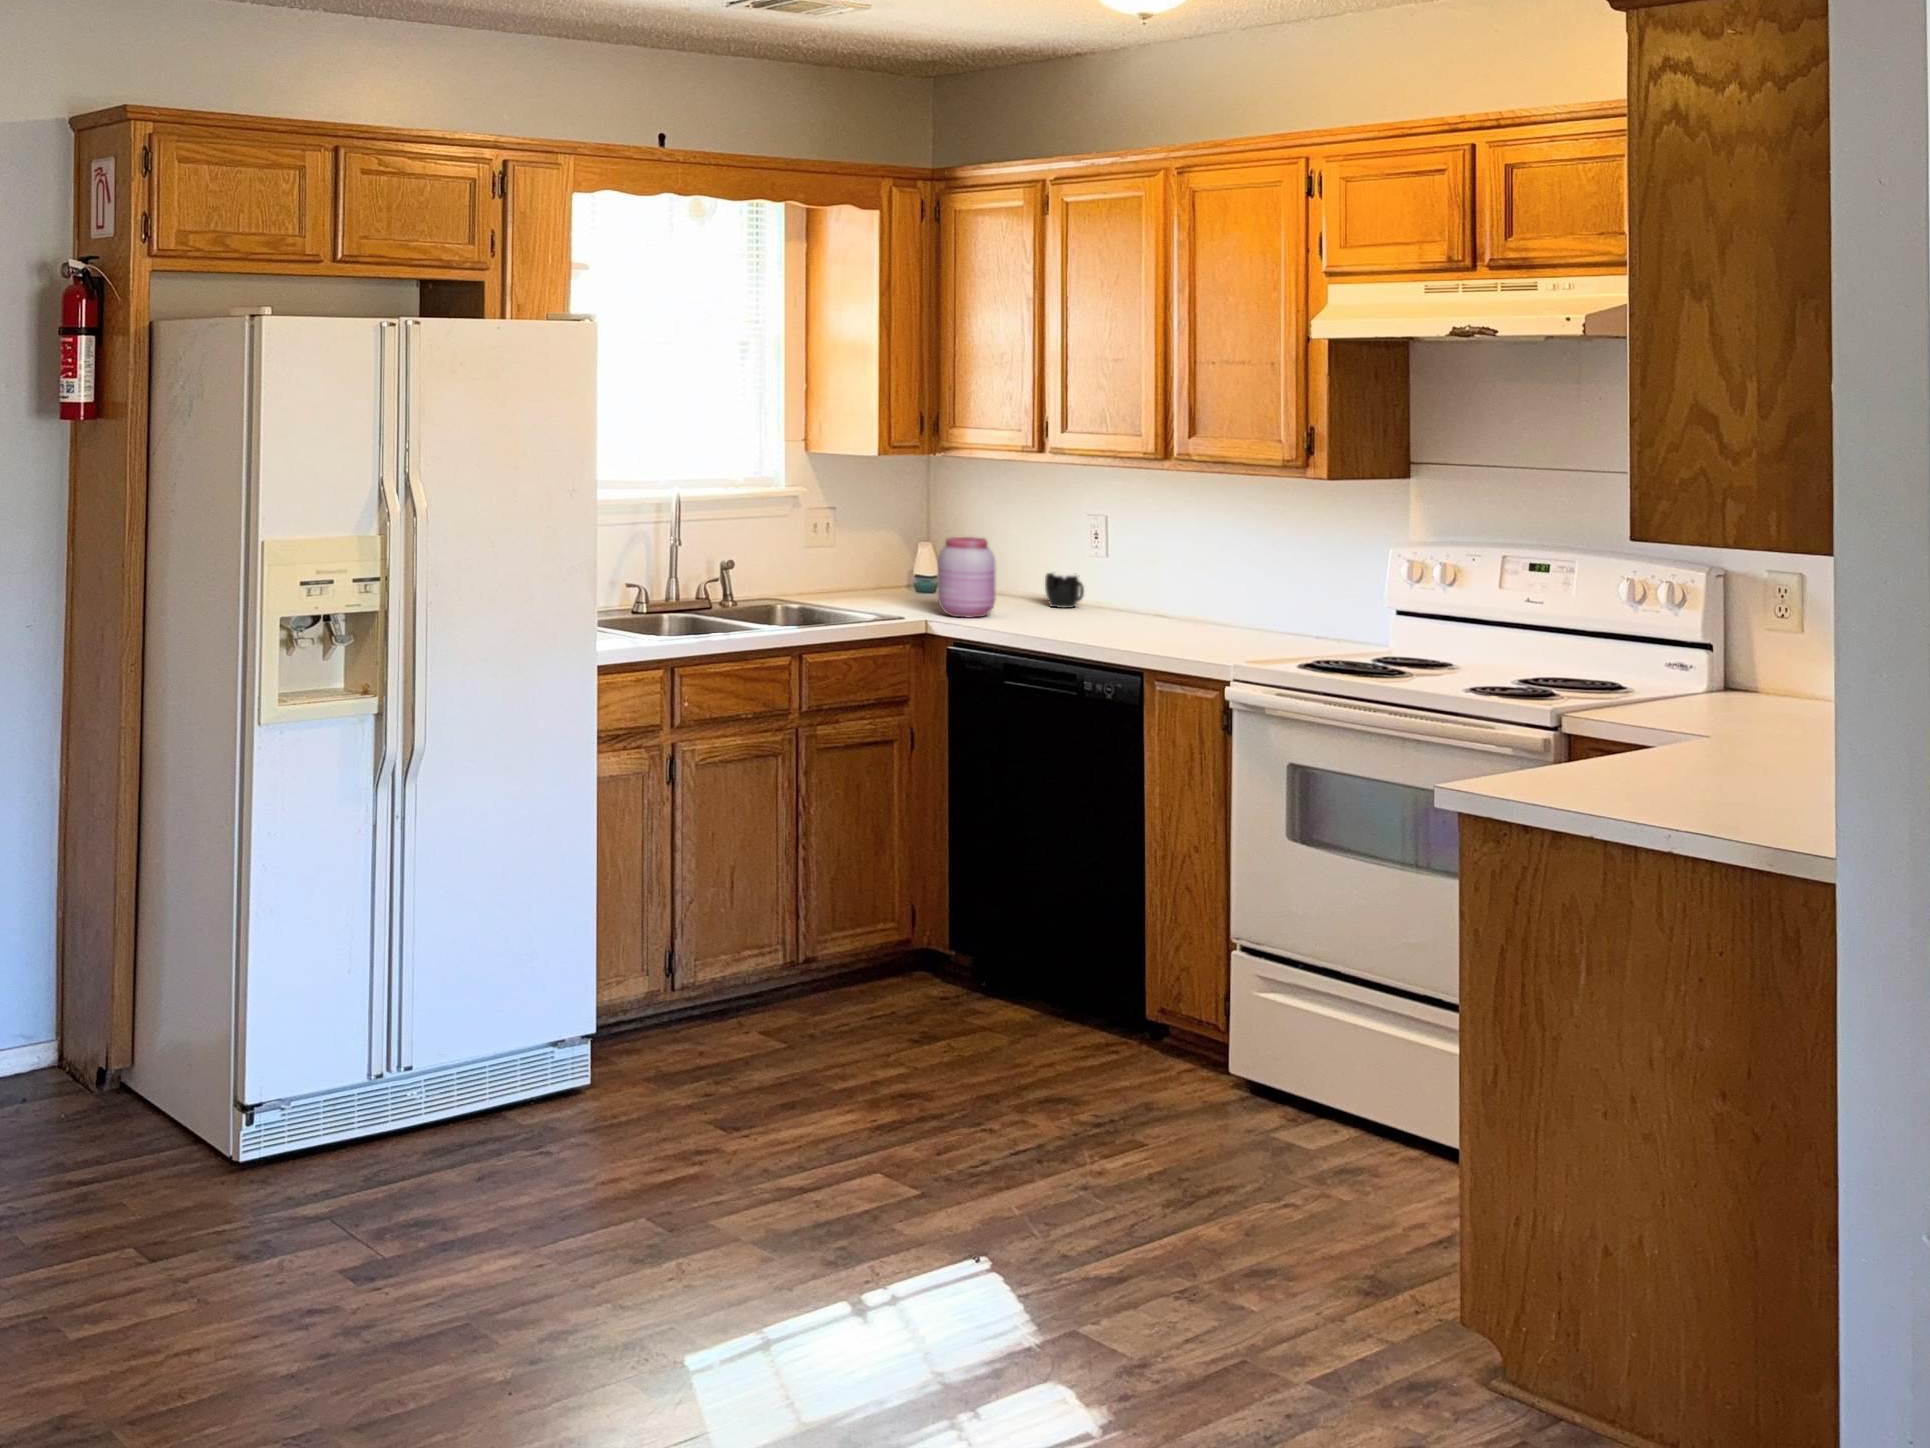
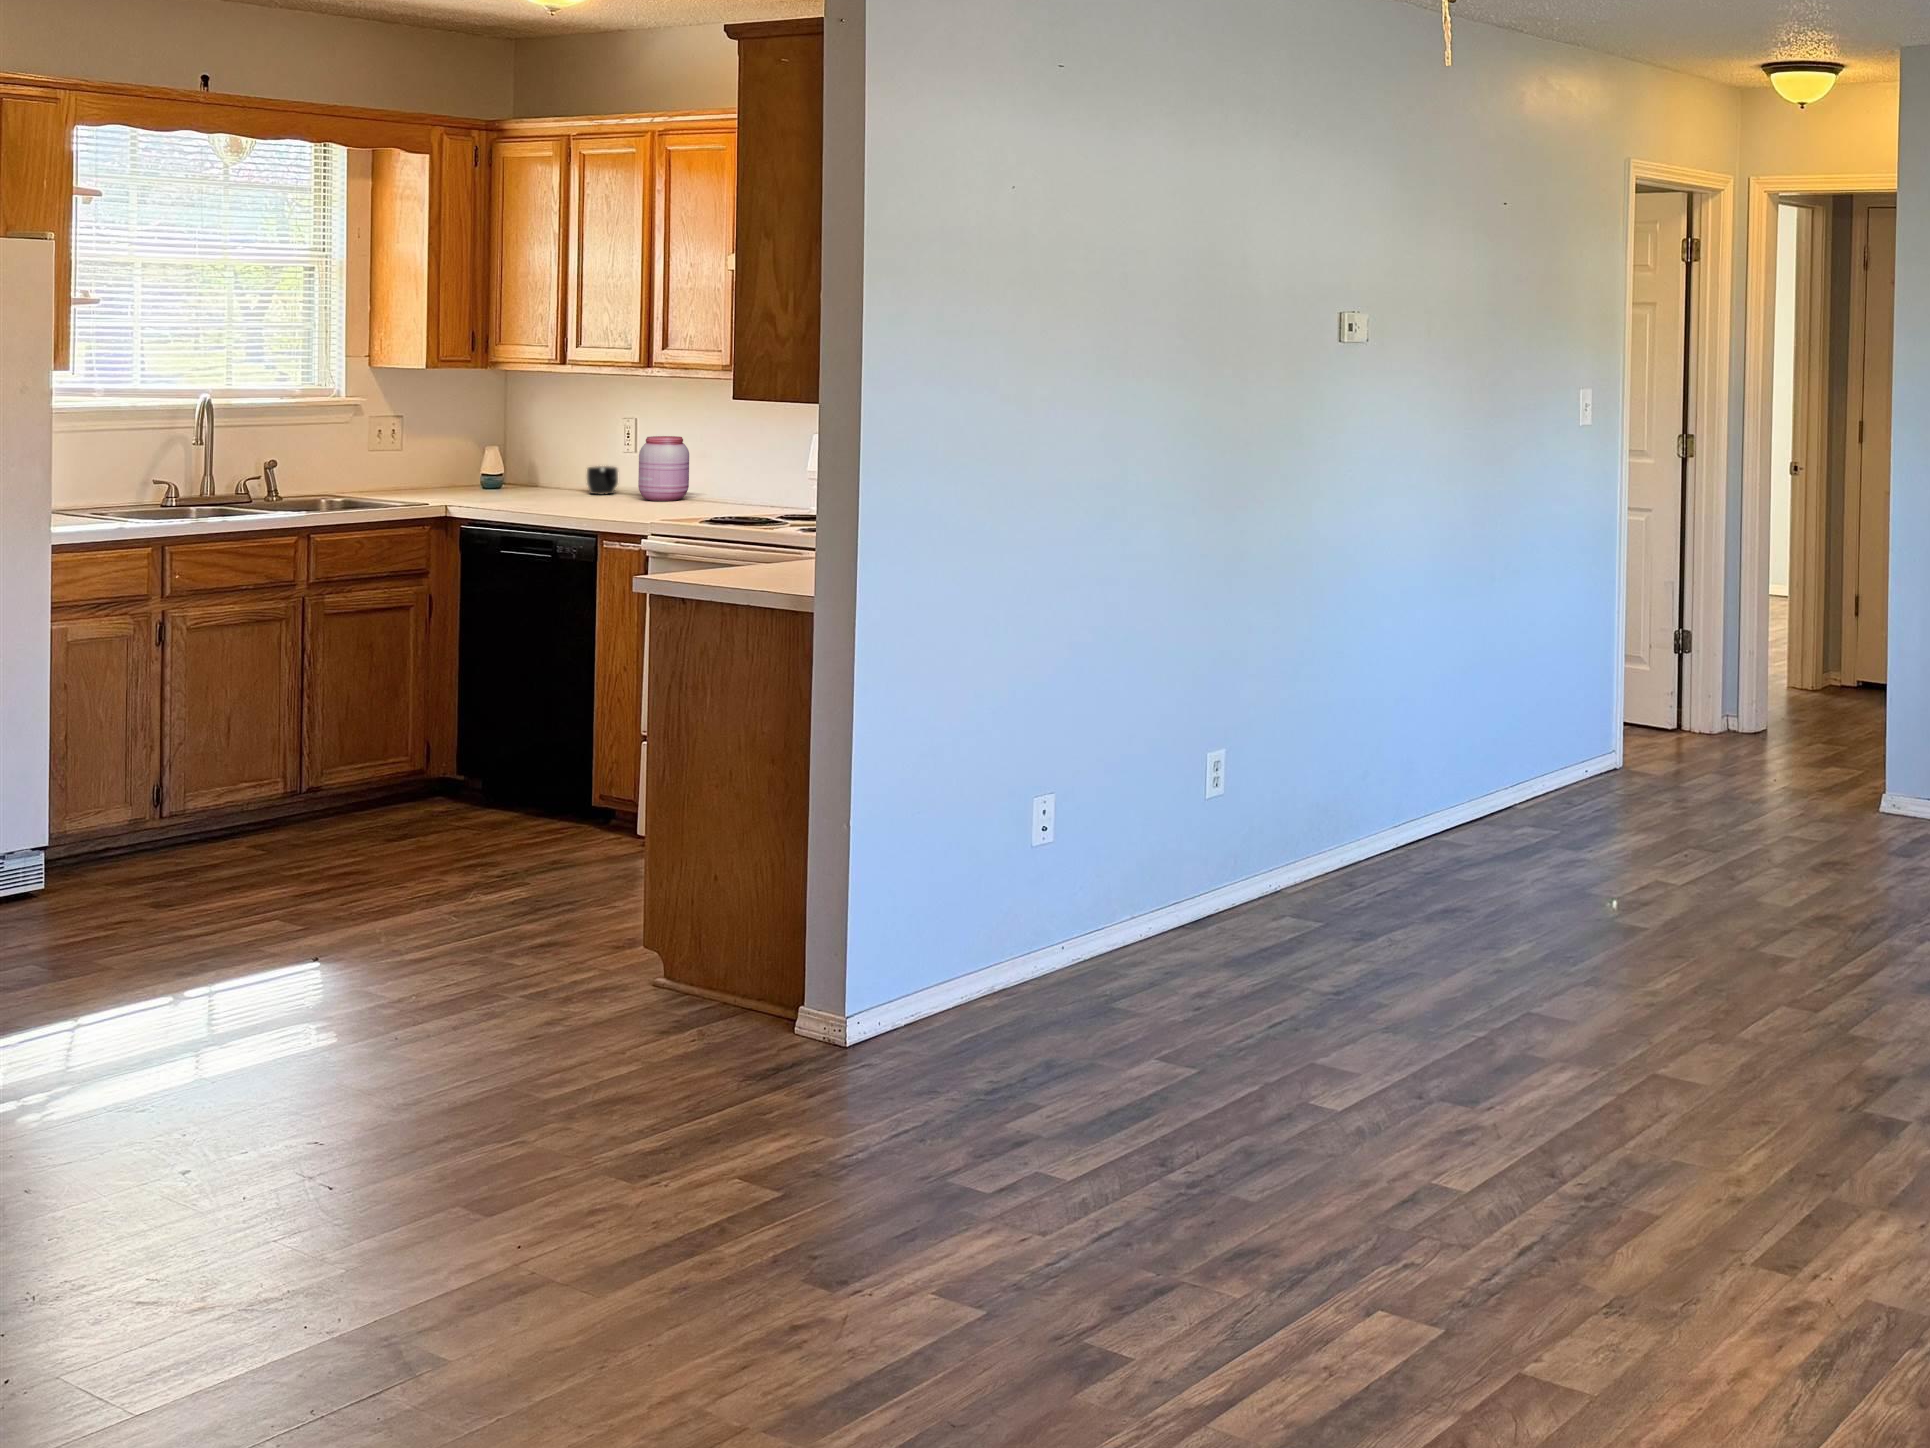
jar: present [938,537,995,618] -> present [638,436,689,501]

